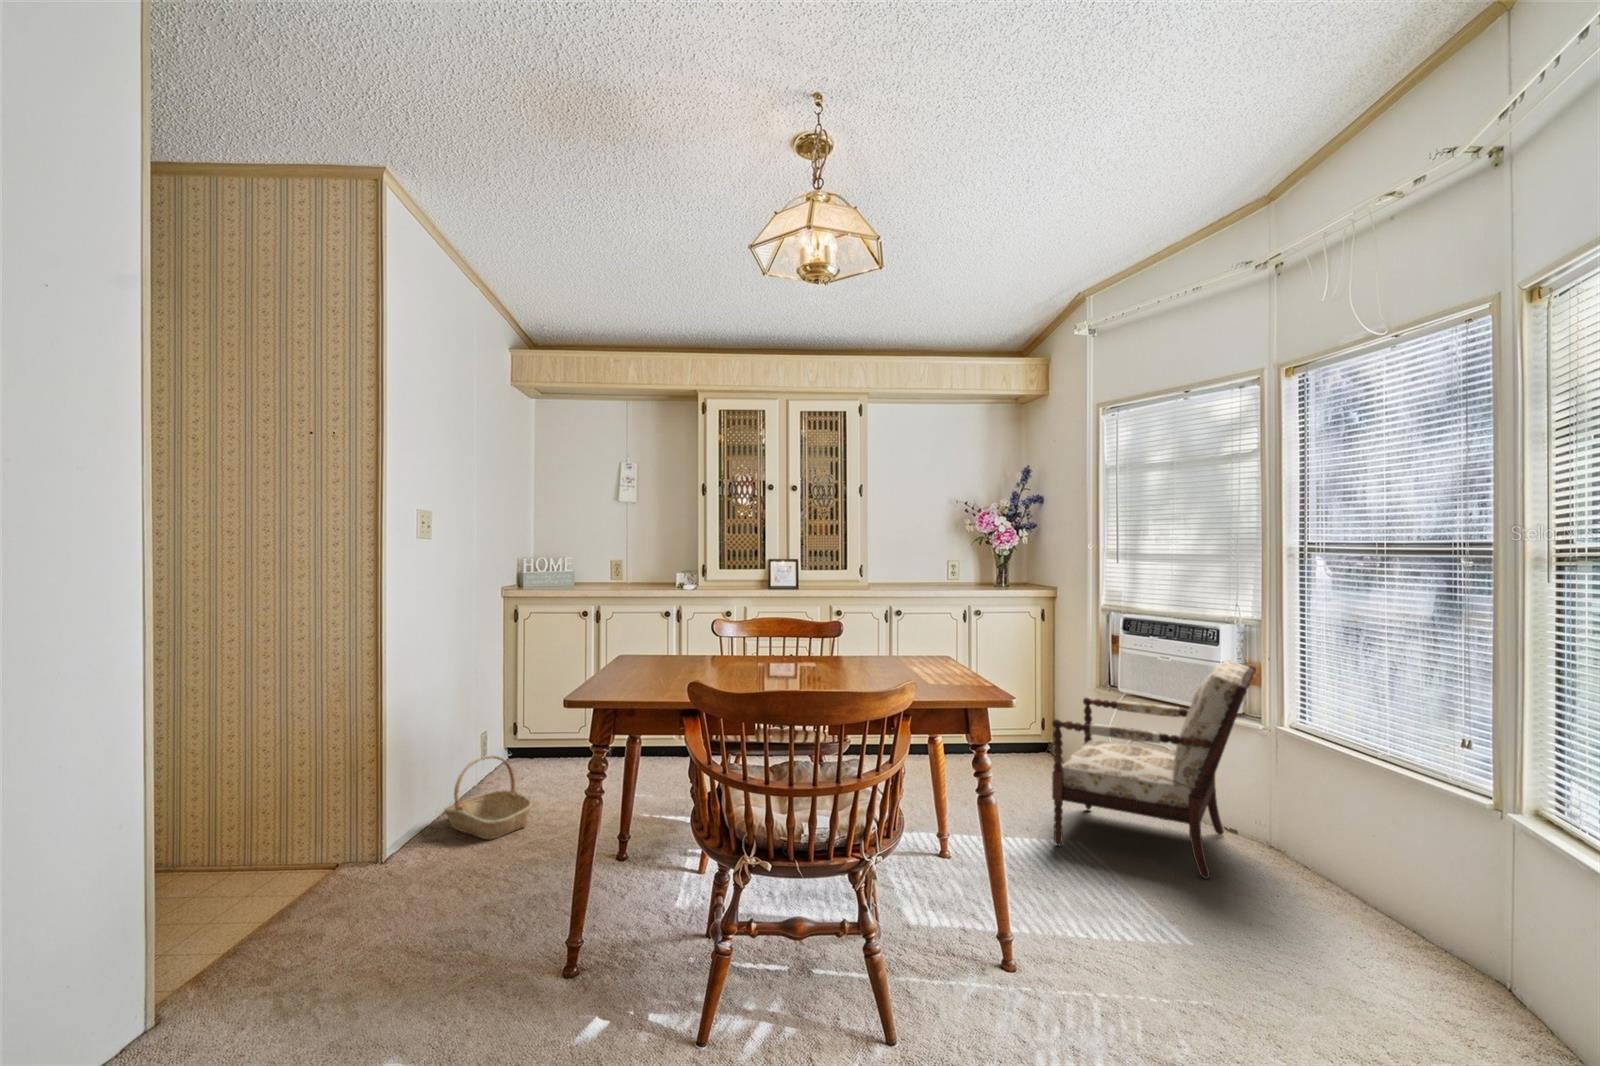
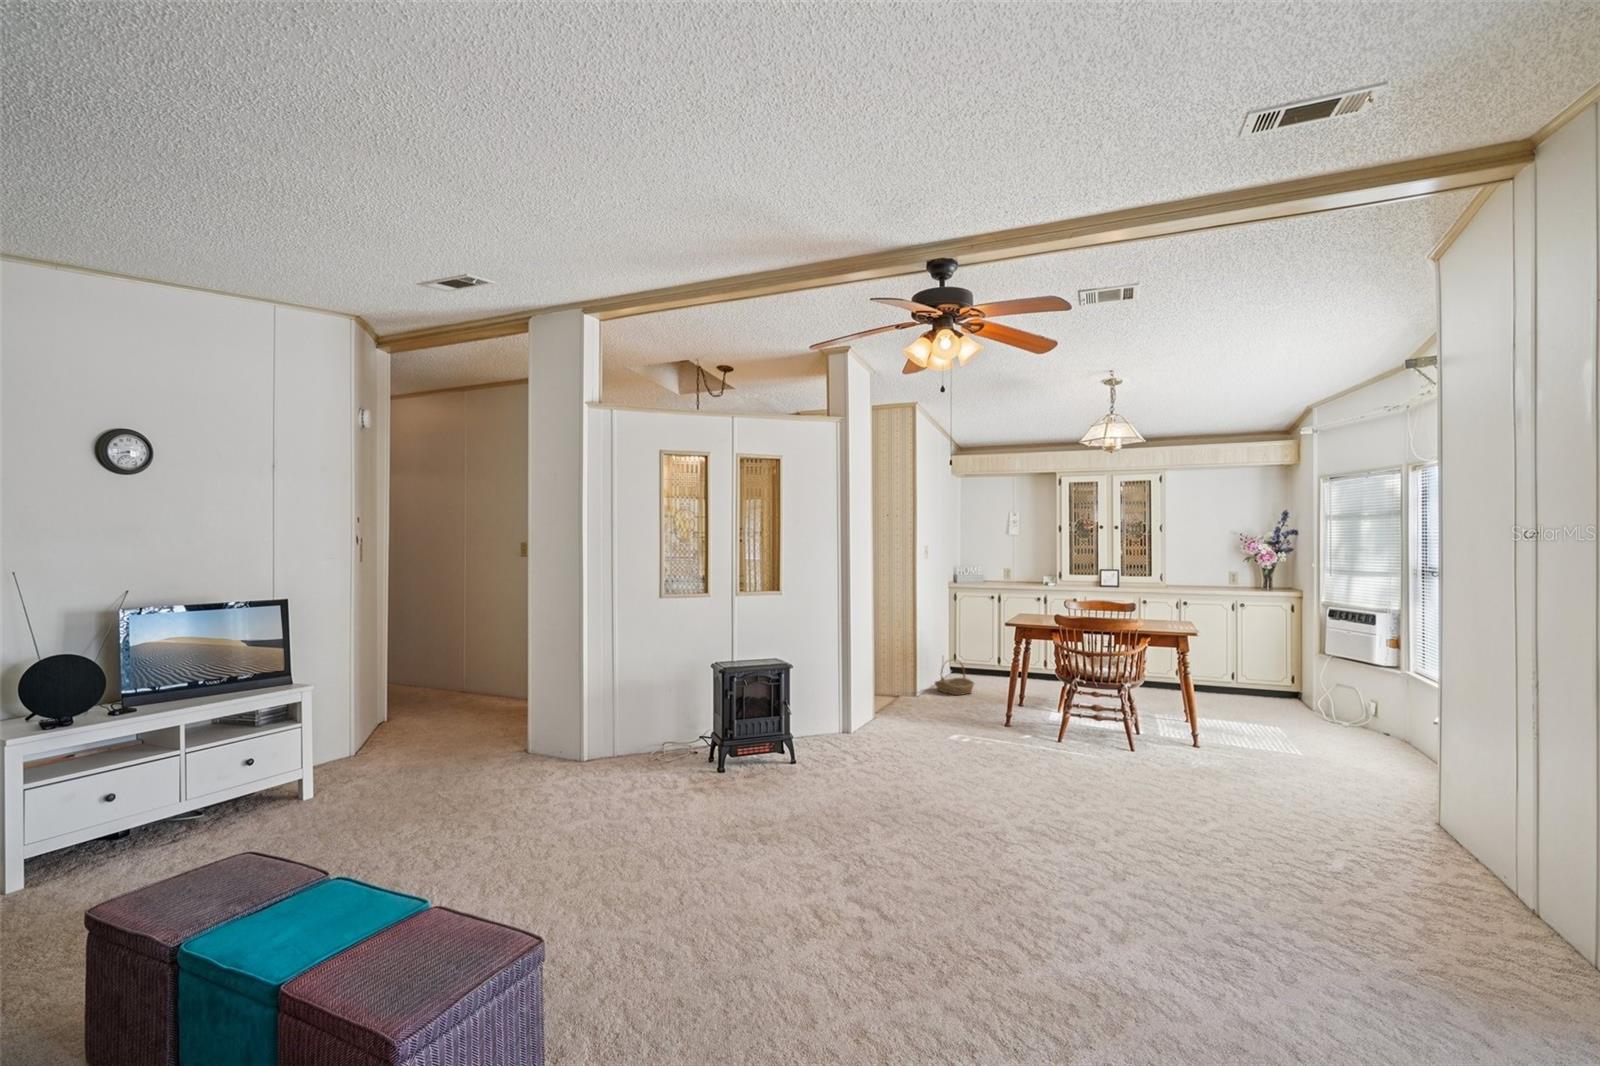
armchair: present [1052,660,1256,879] -> none [1255,631,1394,742]

